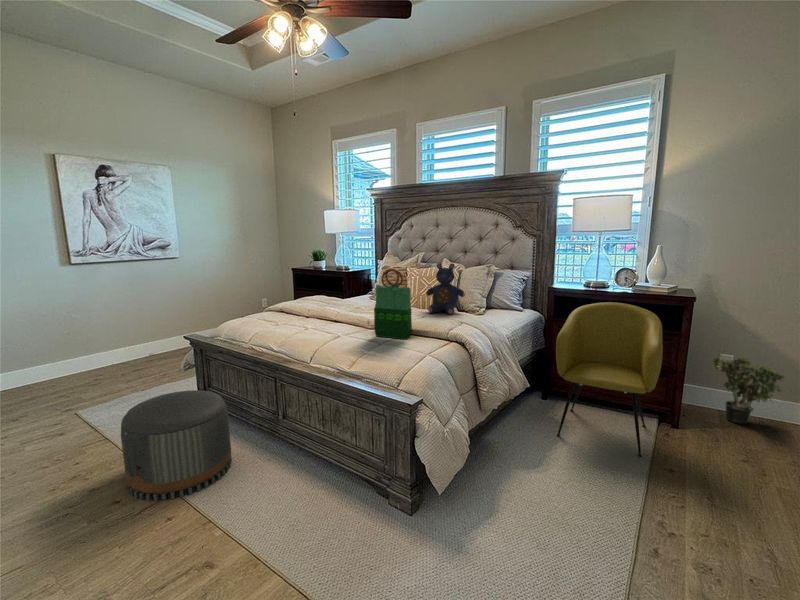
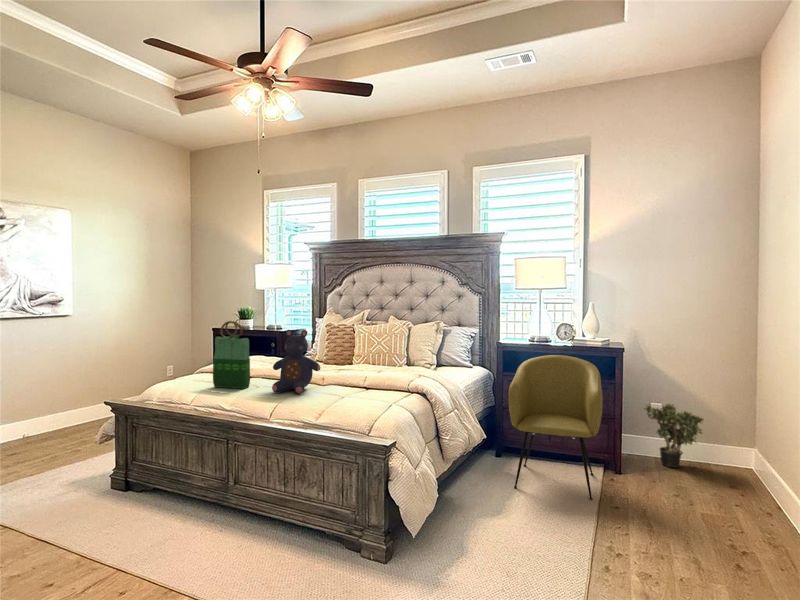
teddy bear: present [426,263,465,314] -> present [272,330,320,393]
tote bag: present [374,269,412,340] -> present [213,321,250,389]
pouf: present [121,390,232,501] -> none [54,456,176,580]

